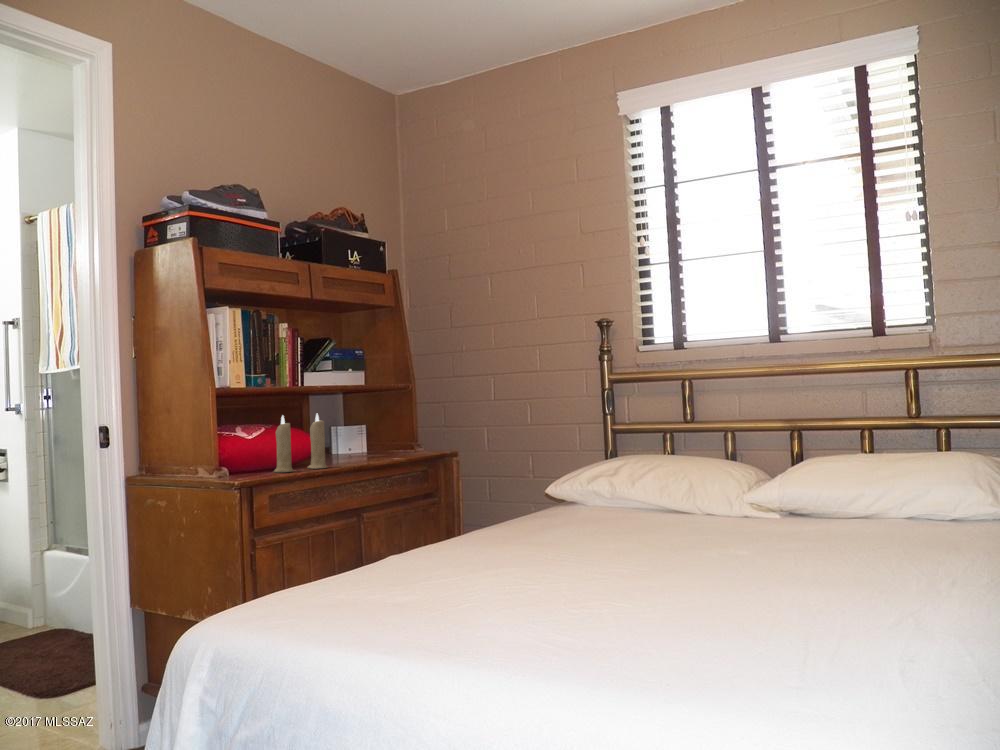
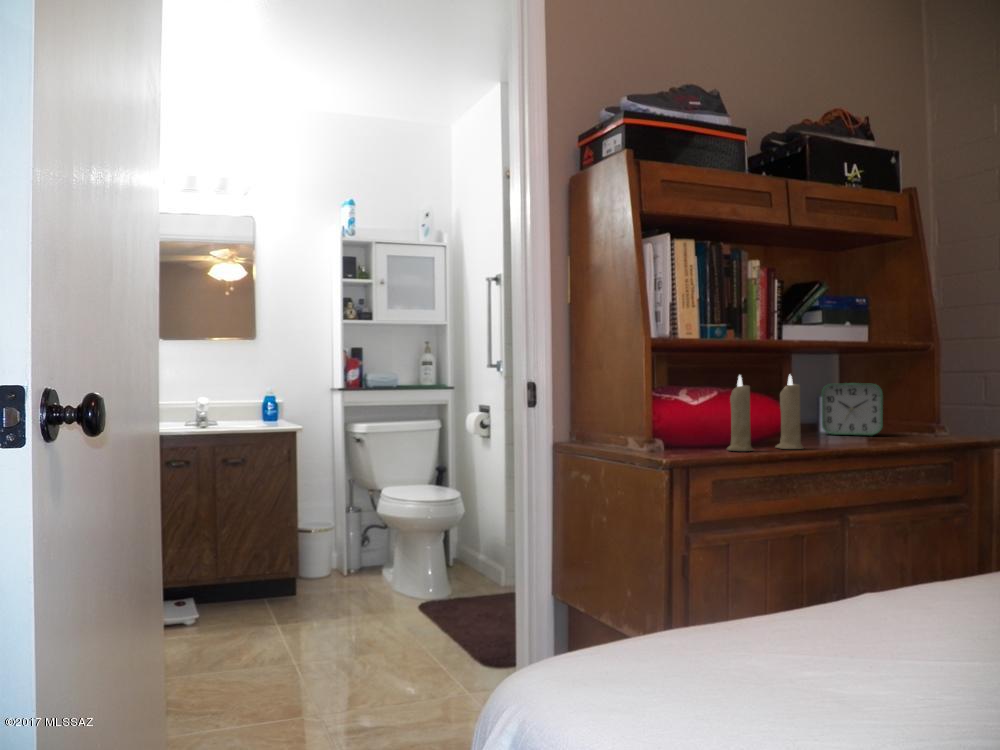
alarm clock: none [334,416,377,456] -> present [822,383,883,436]

